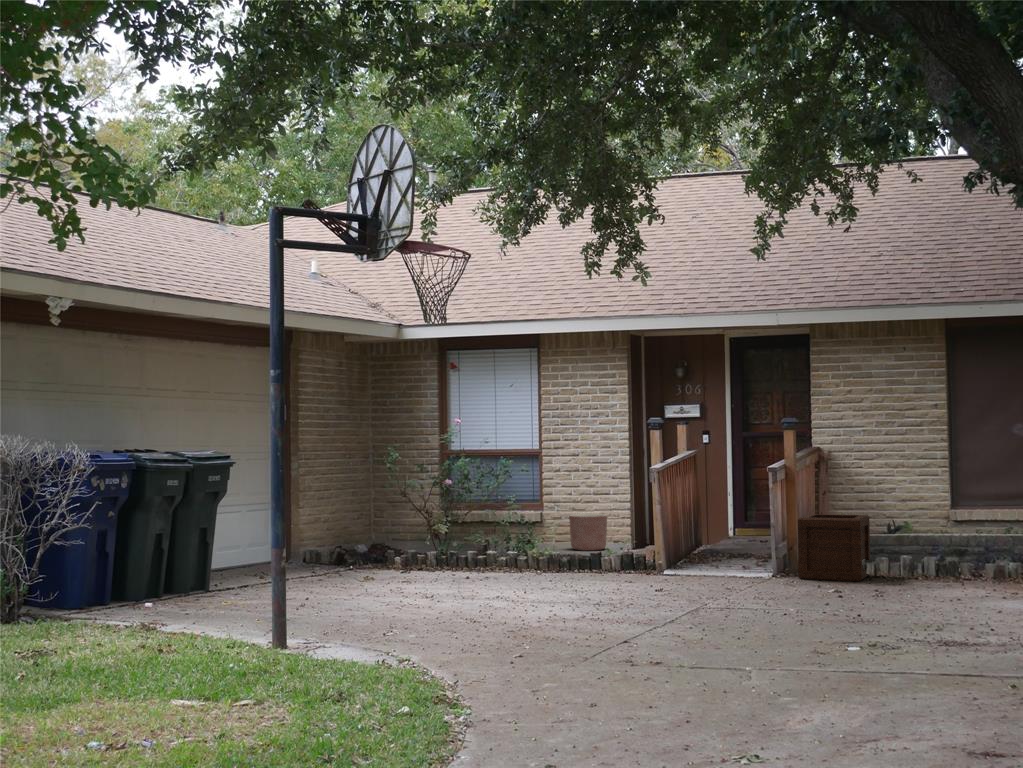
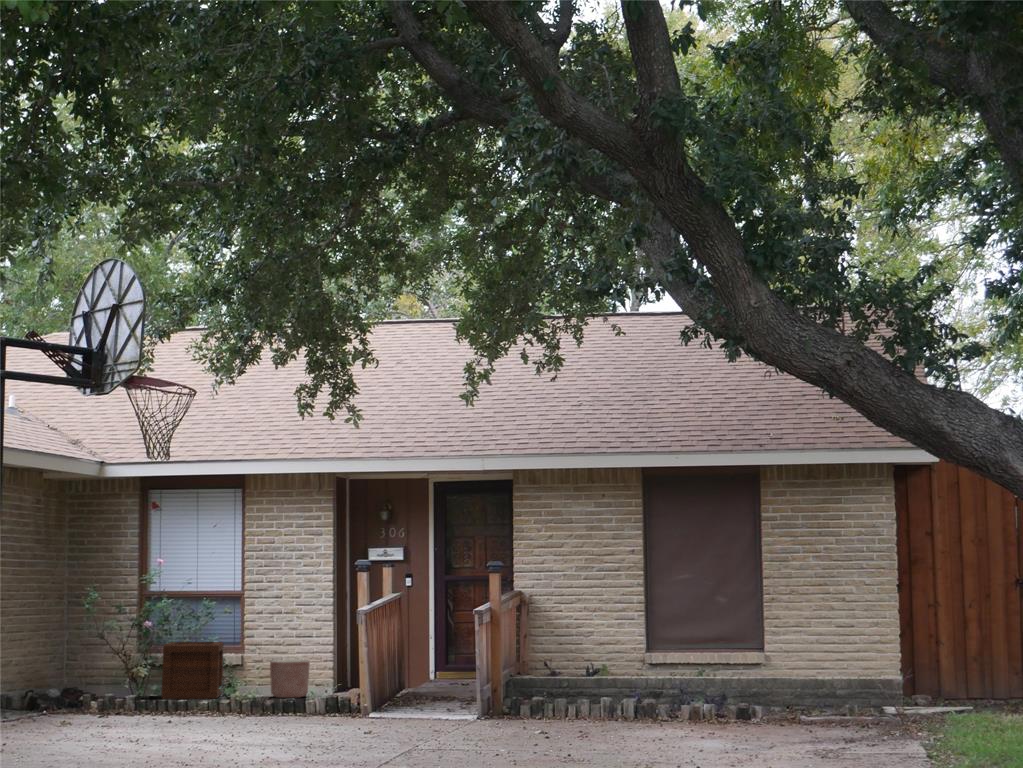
wooden crate: present [798,514,870,582] -> present [162,642,223,700]

